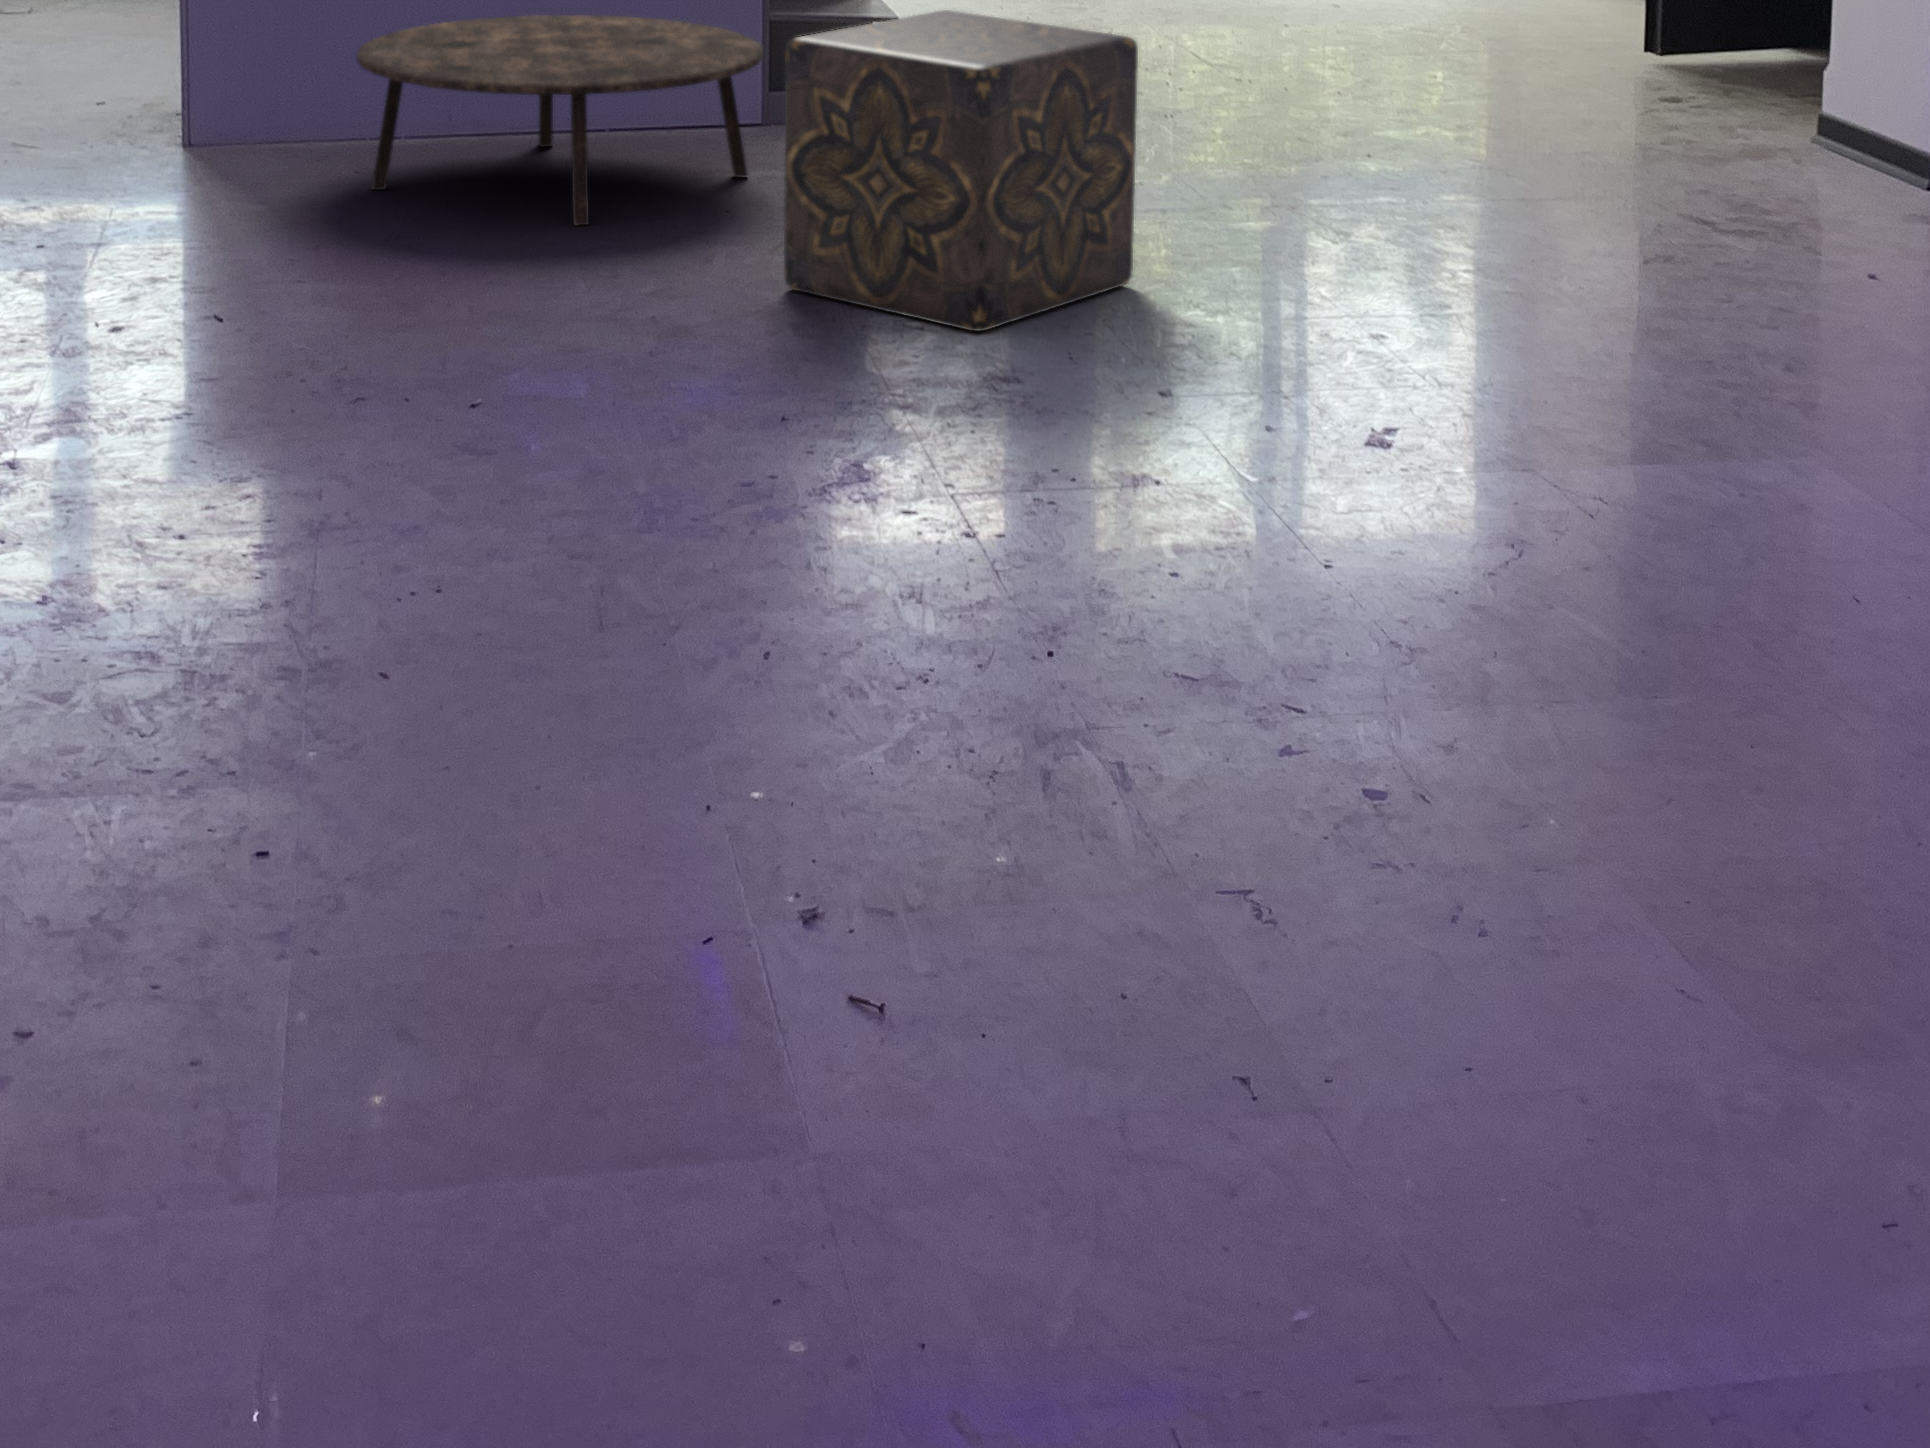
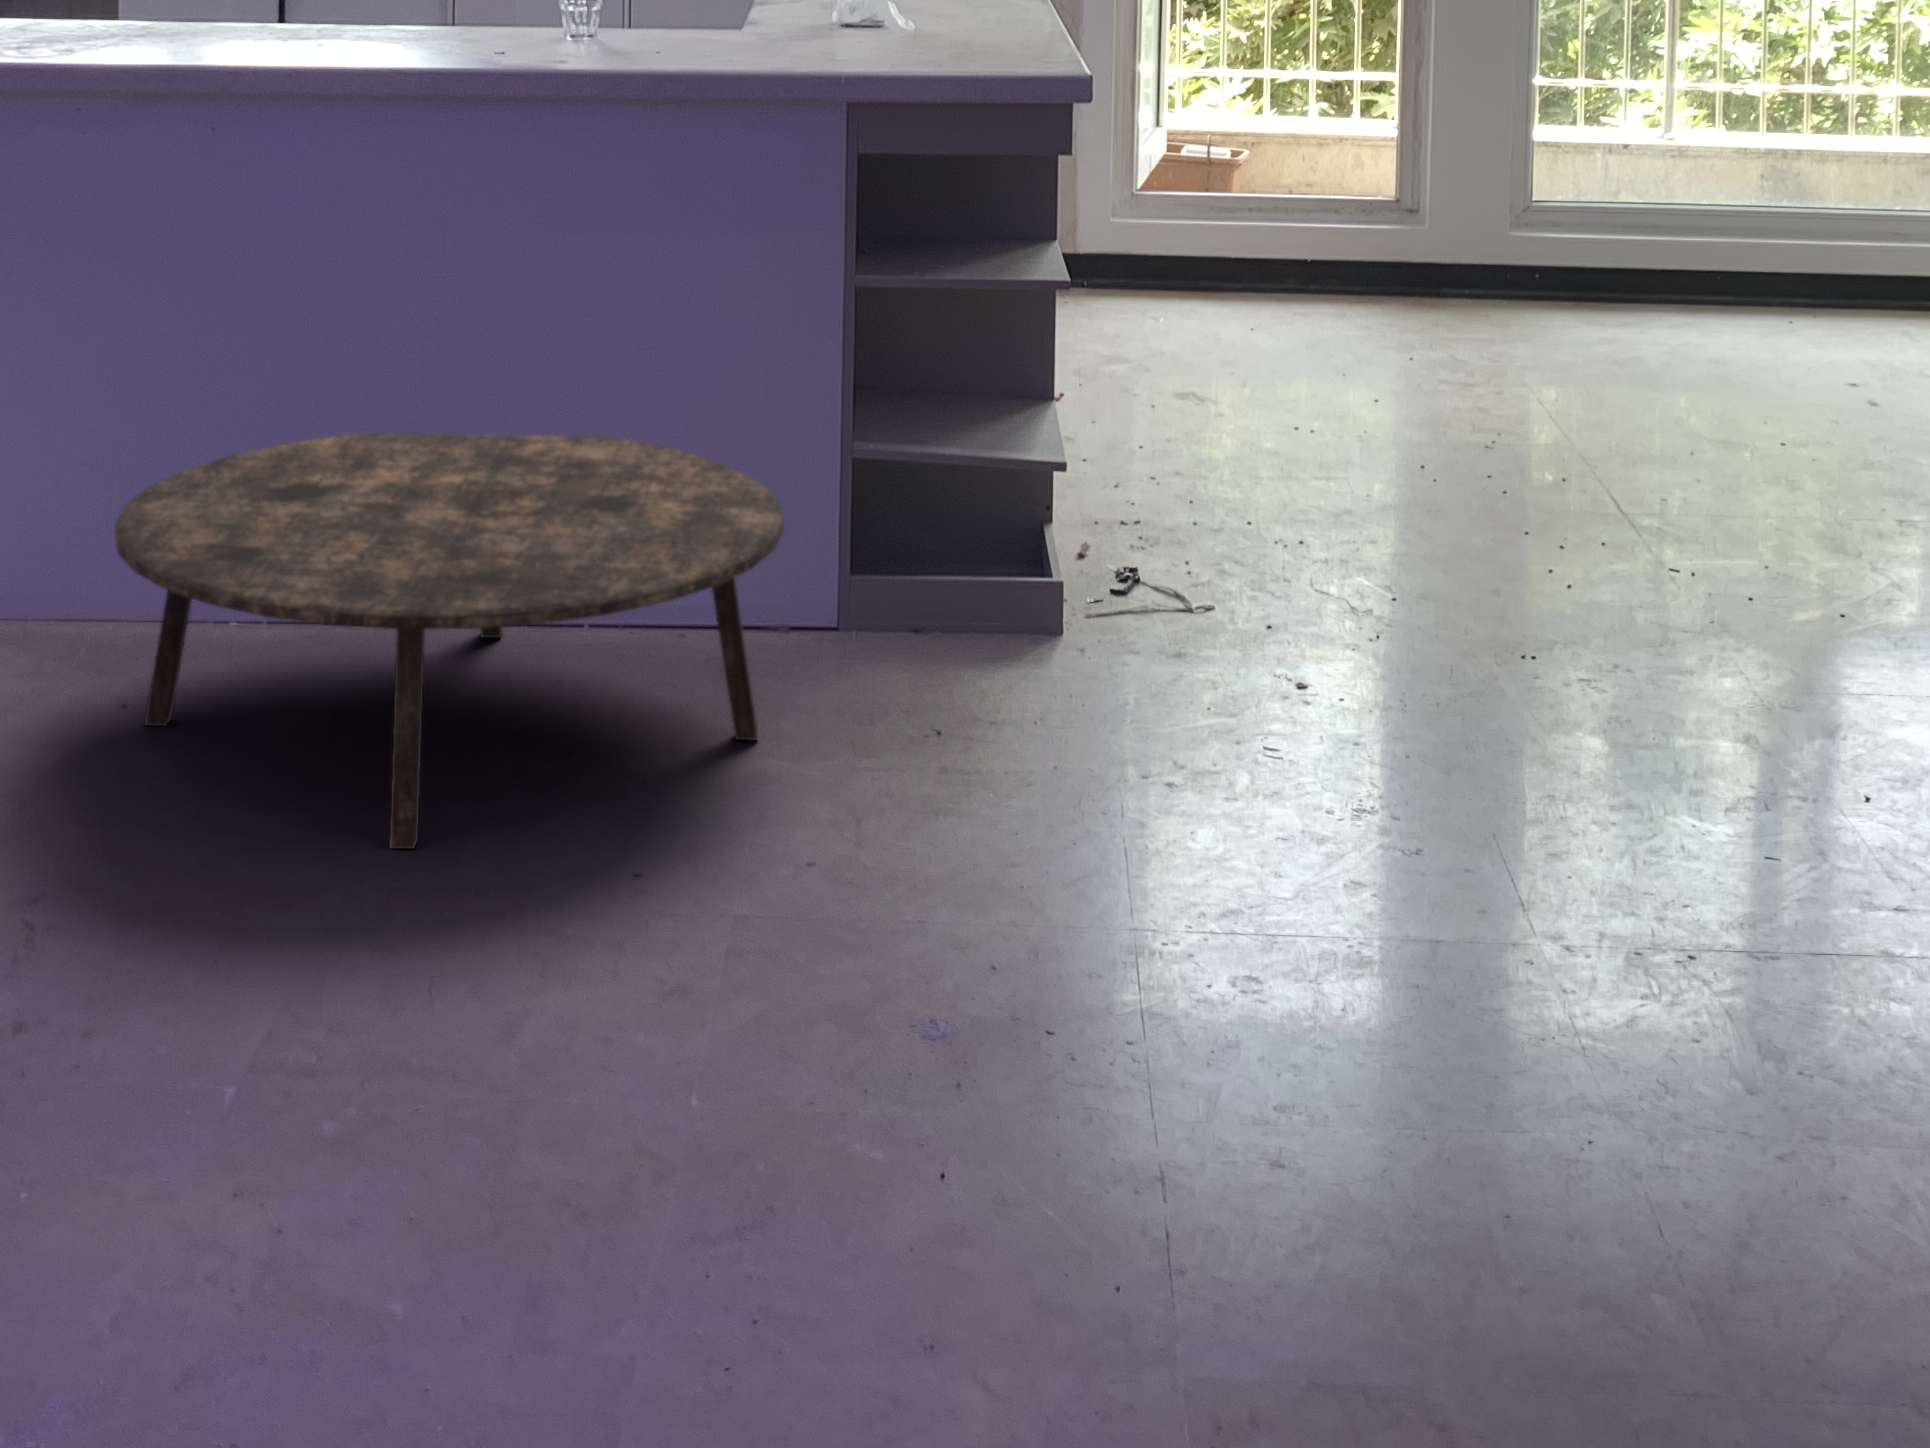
ottoman: present [784,10,1138,331] -> none [626,543,1306,1271]

